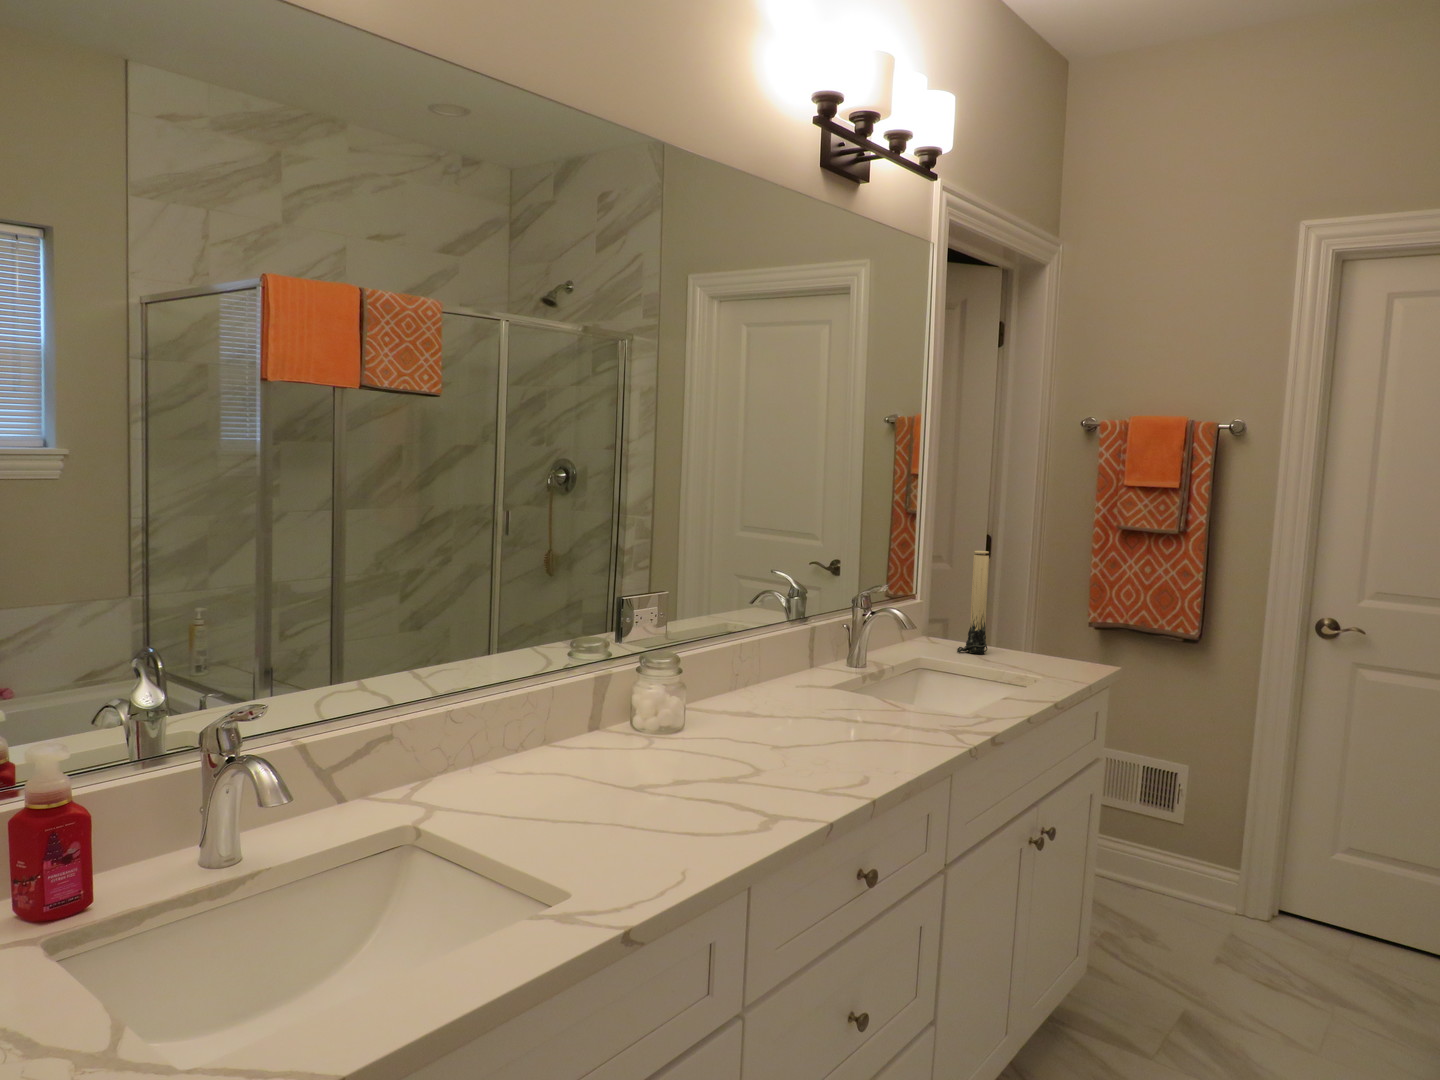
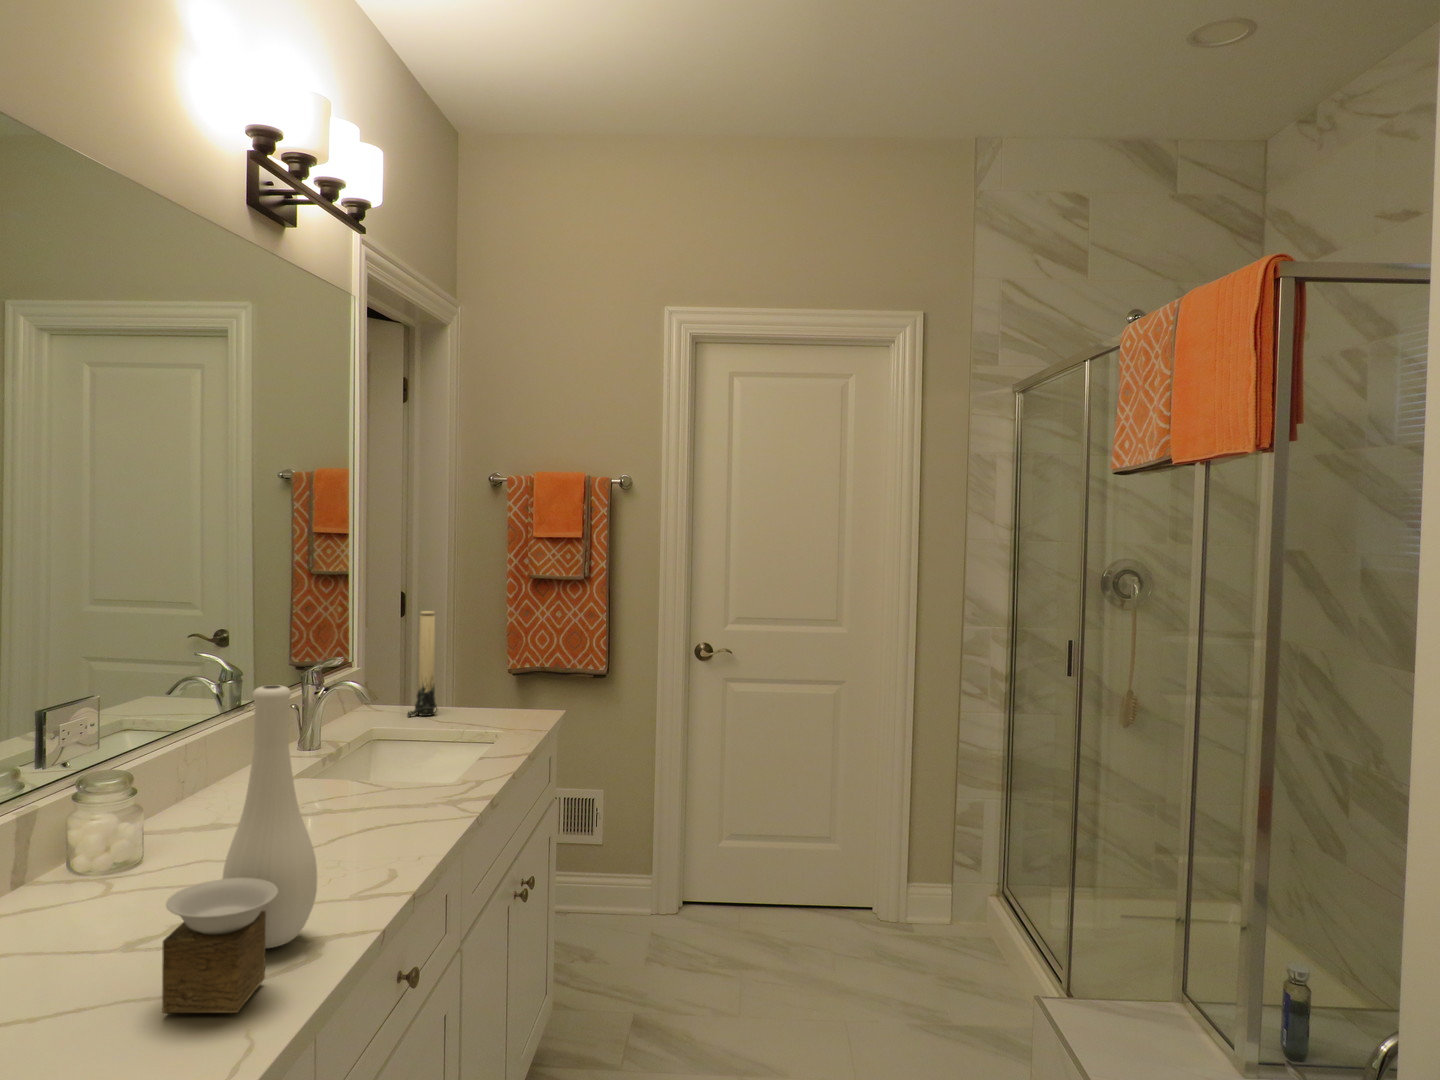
vase: none [629,584,772,850] -> present [162,685,317,1013]

